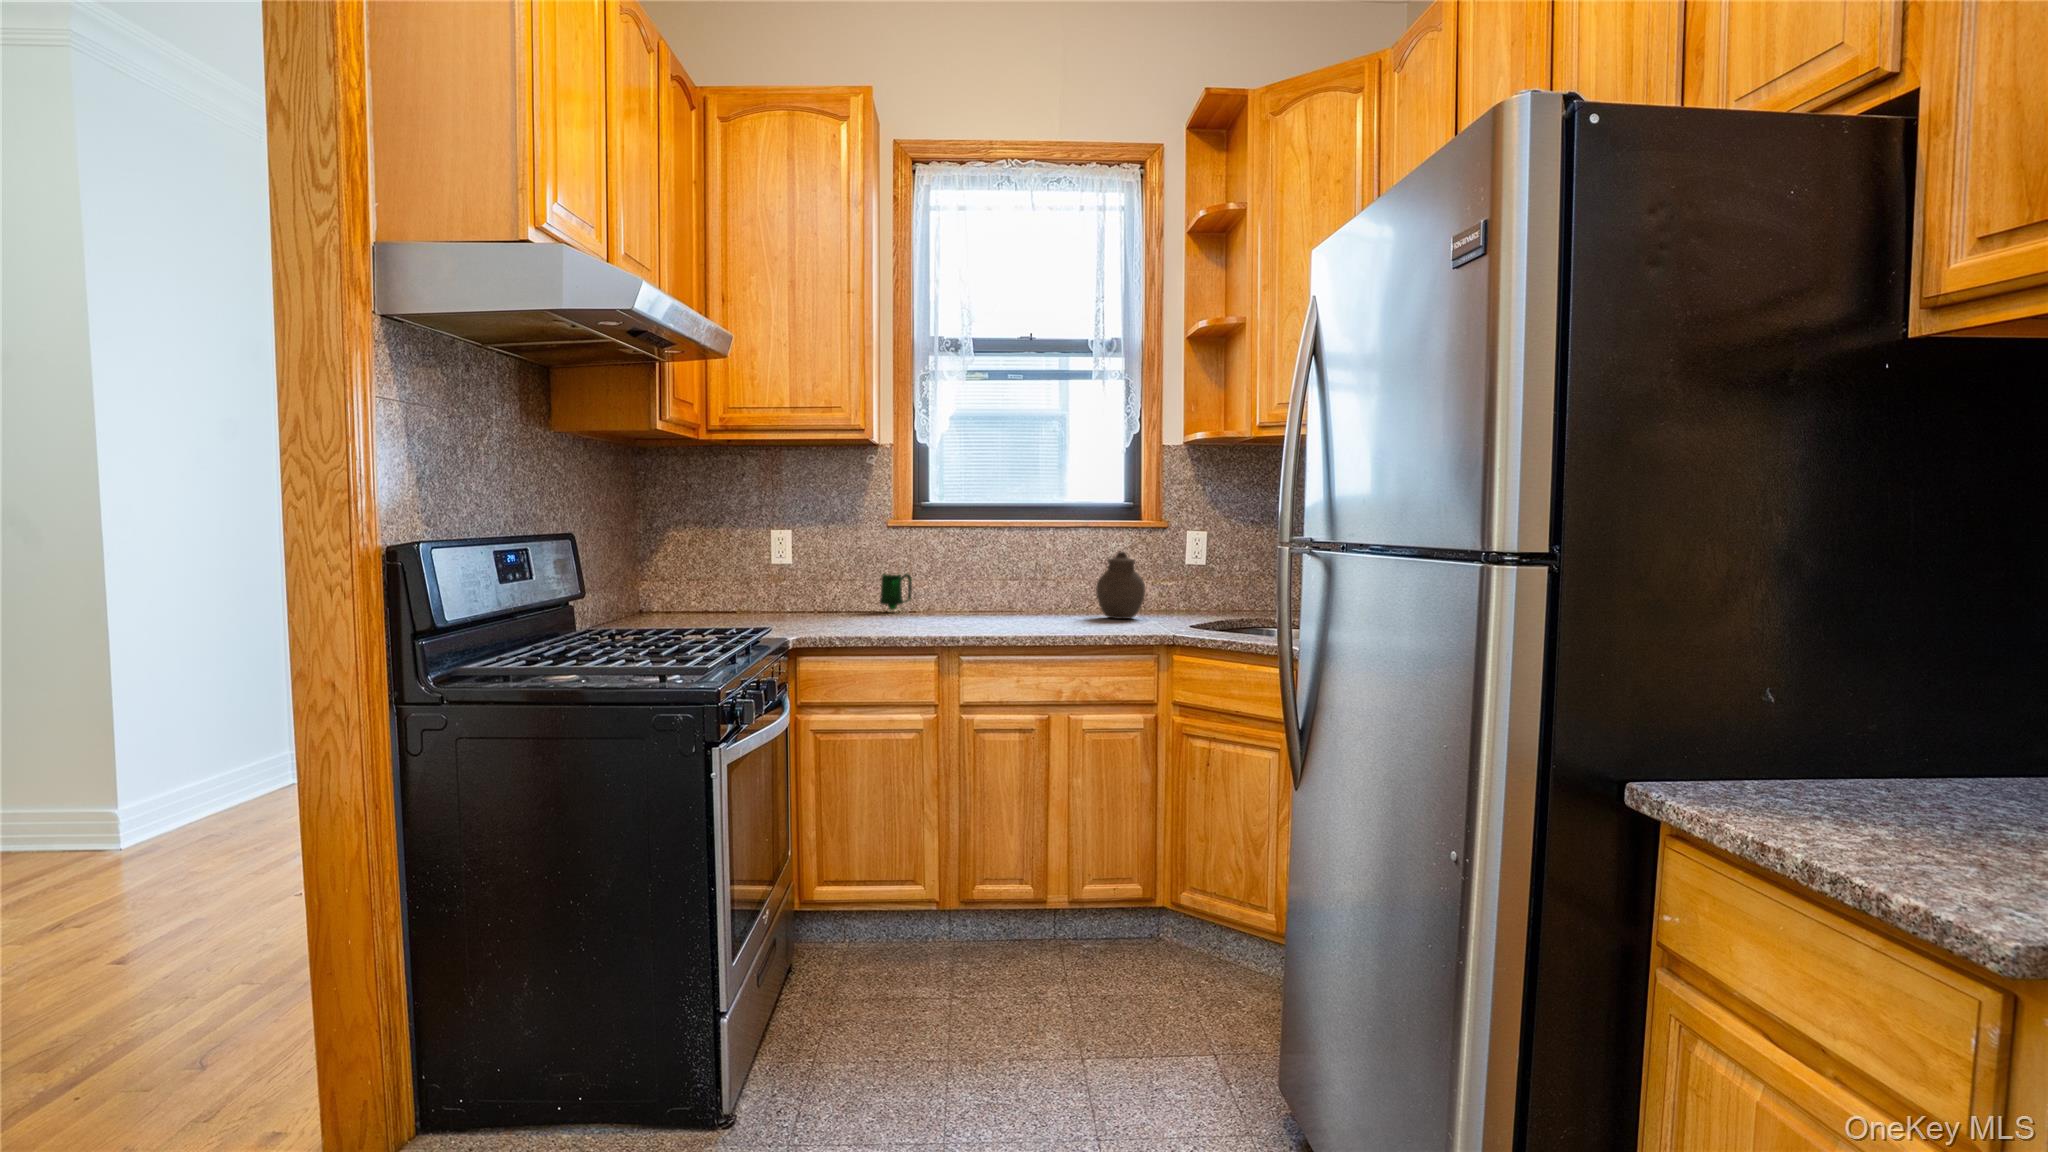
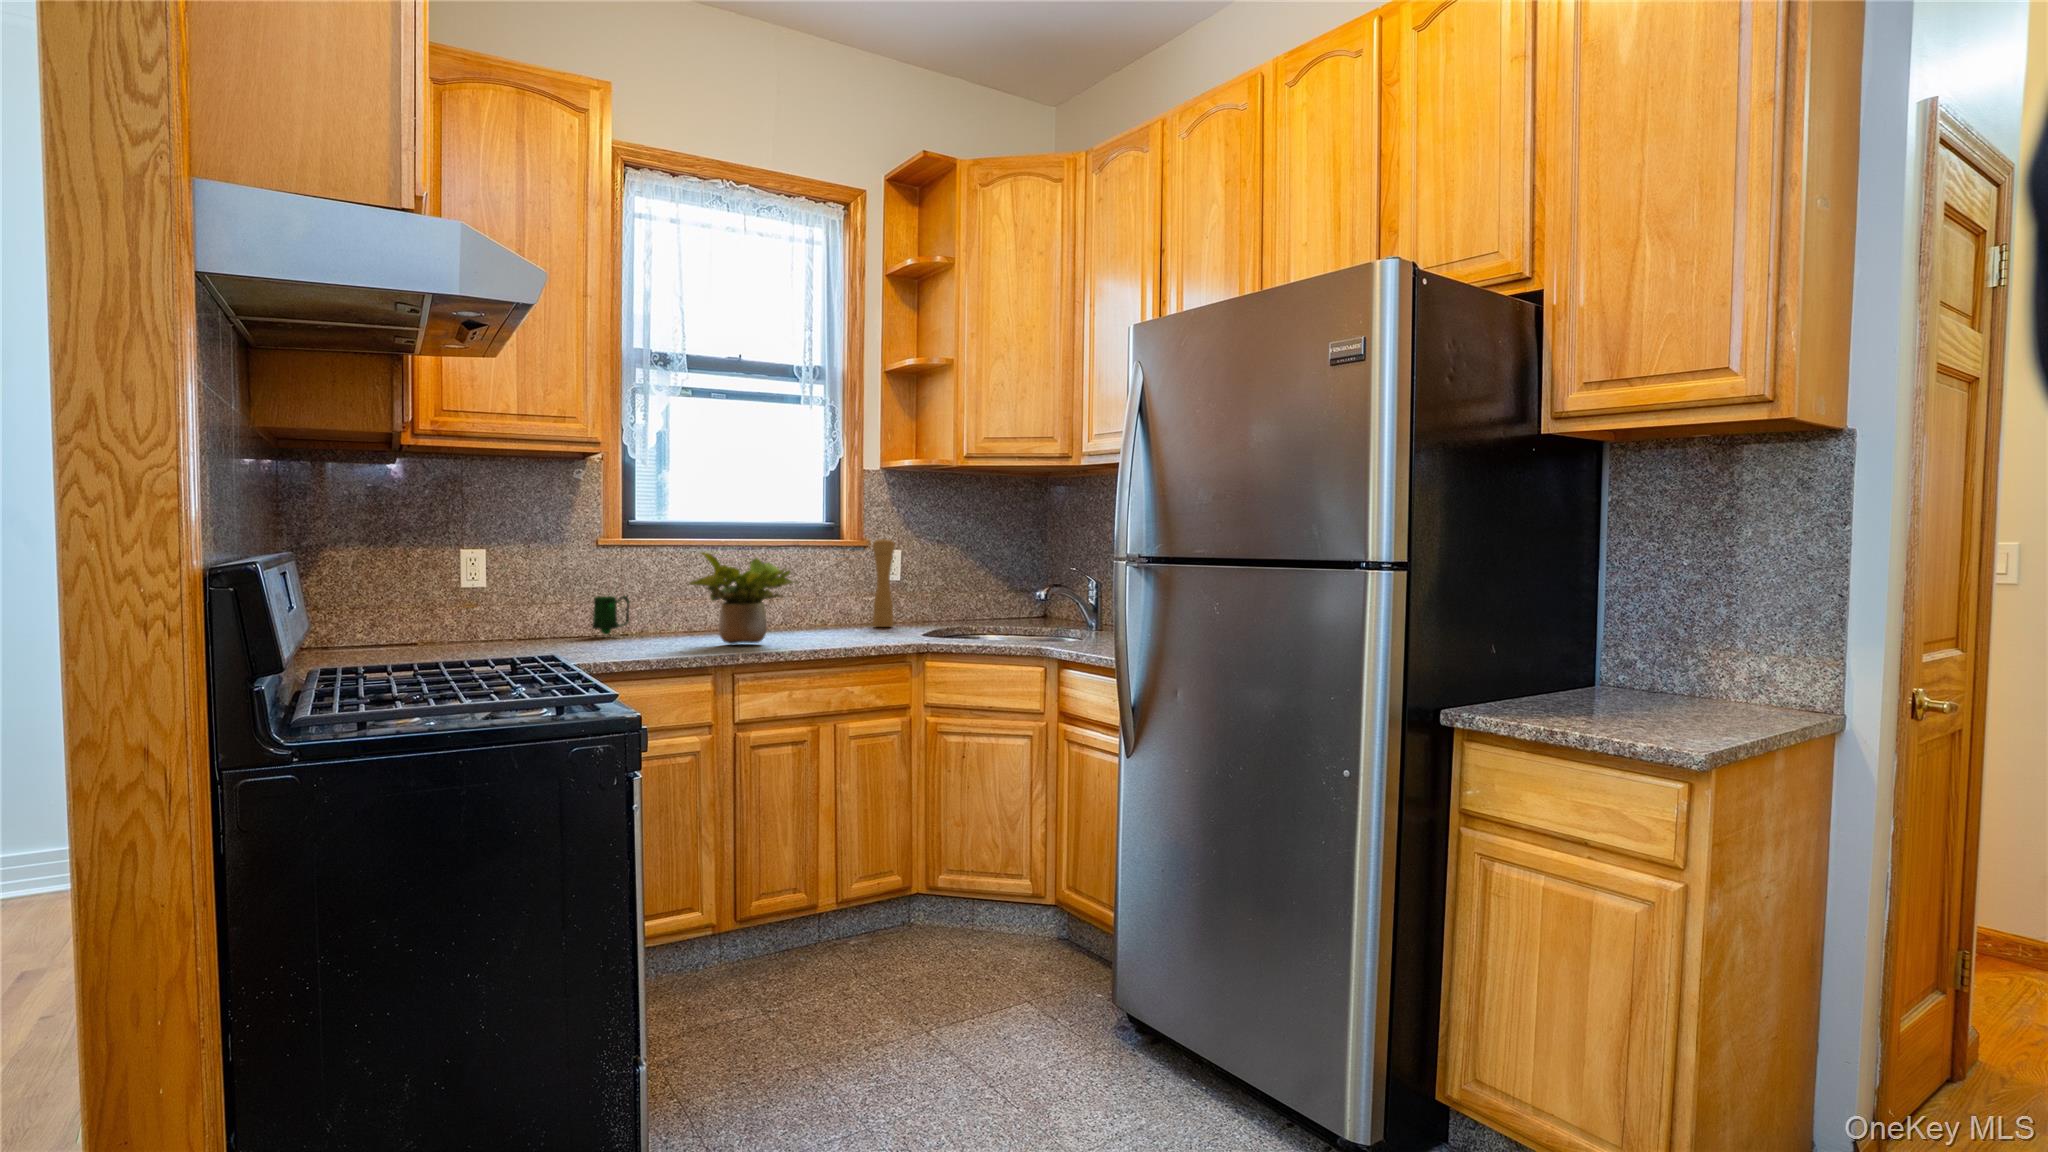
pepper mill: none [1166,519,1192,616] -> present [873,538,895,627]
potted plant: none [927,533,1037,626] -> present [689,552,798,644]
jar: present [1096,552,1145,619] -> none [820,568,866,632]

